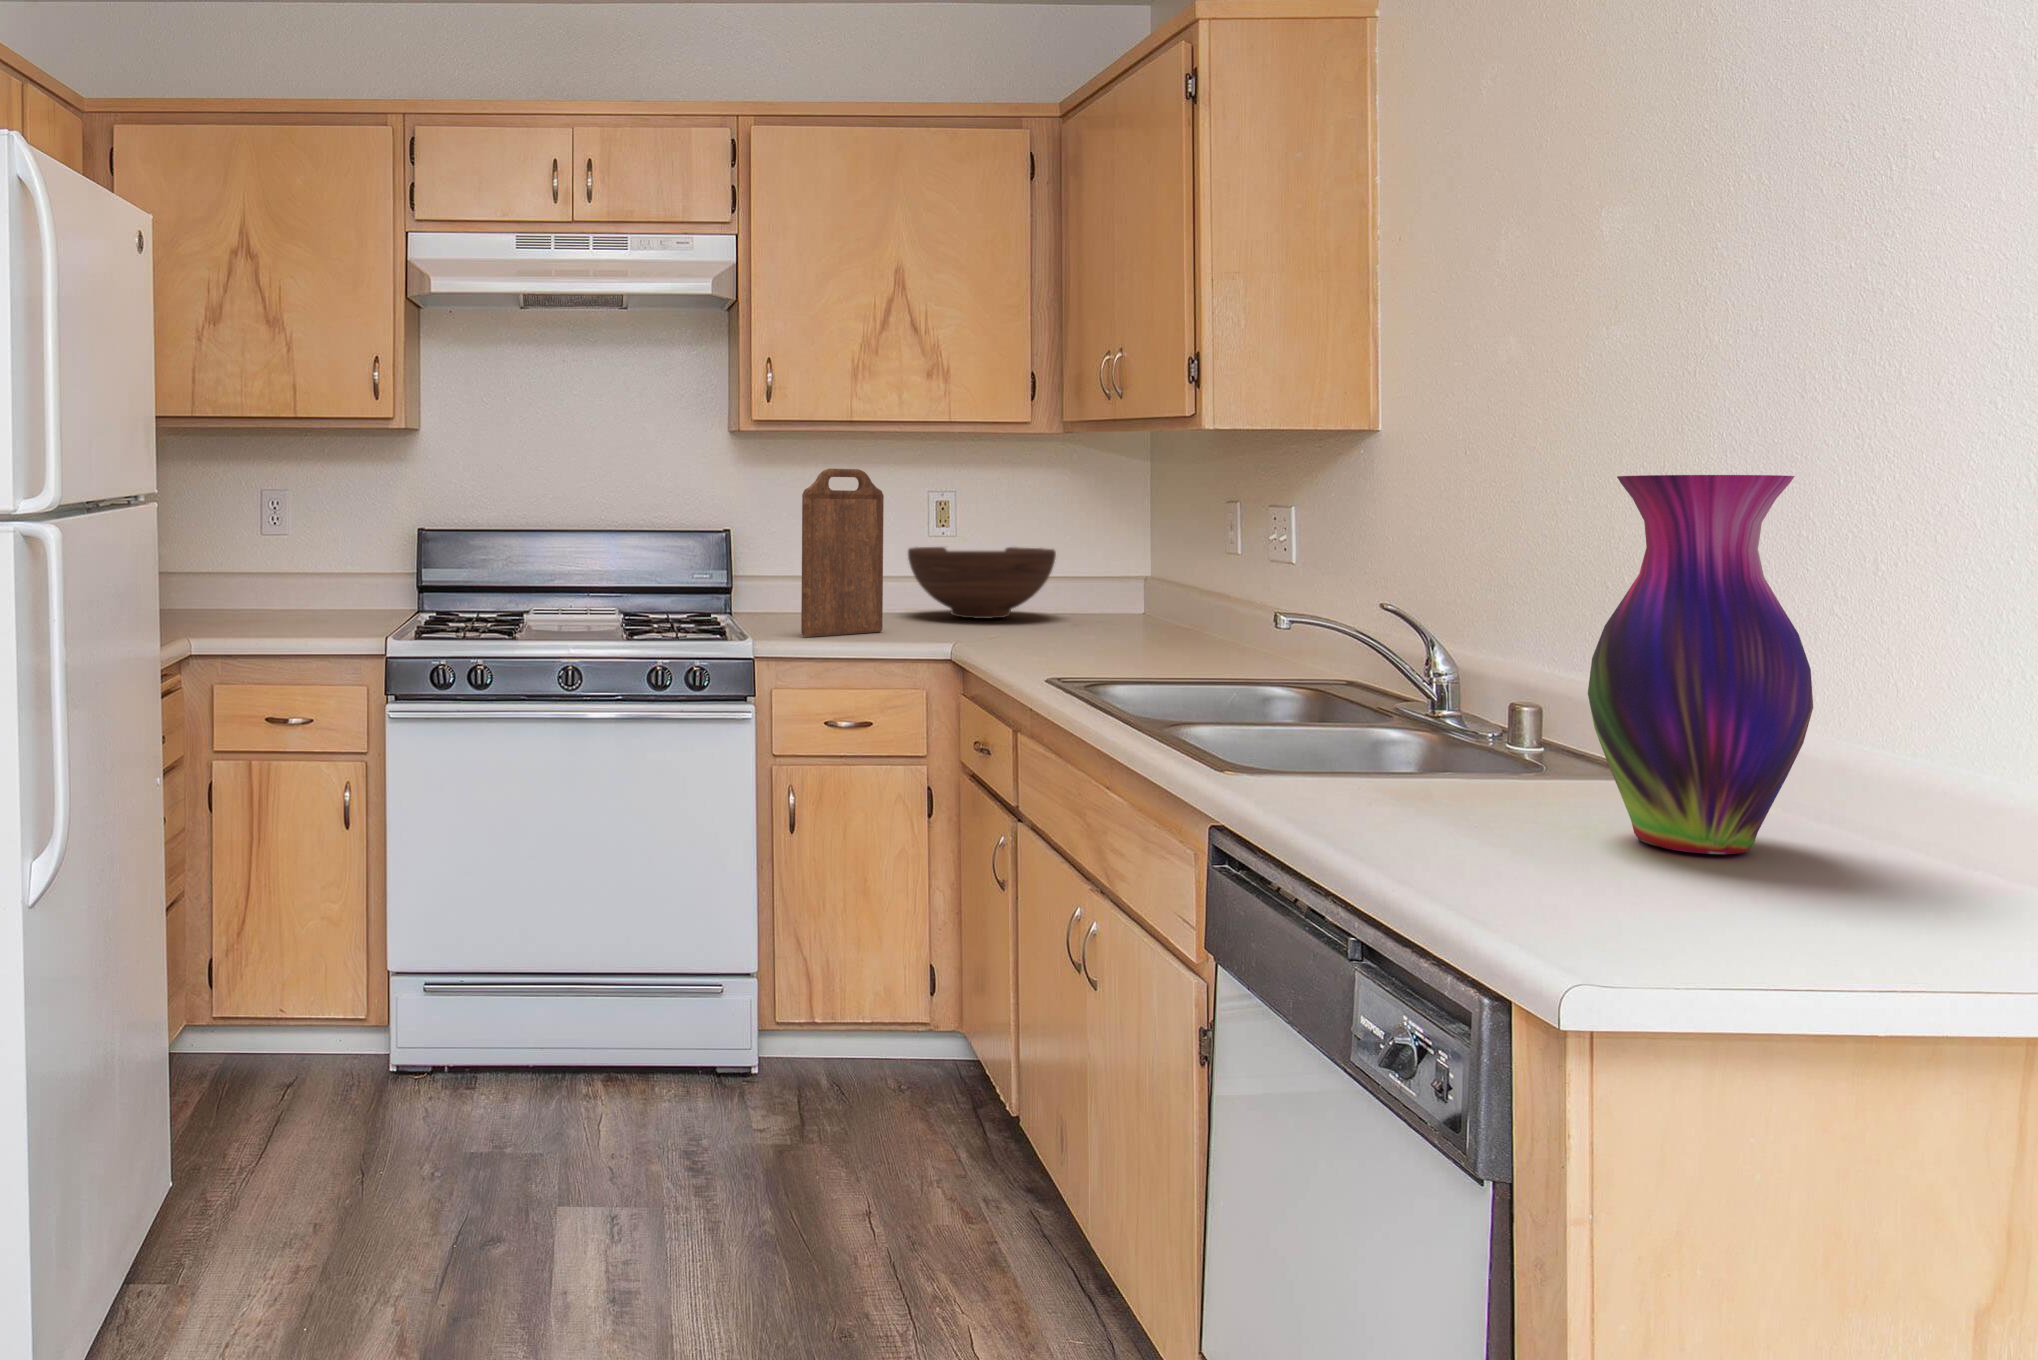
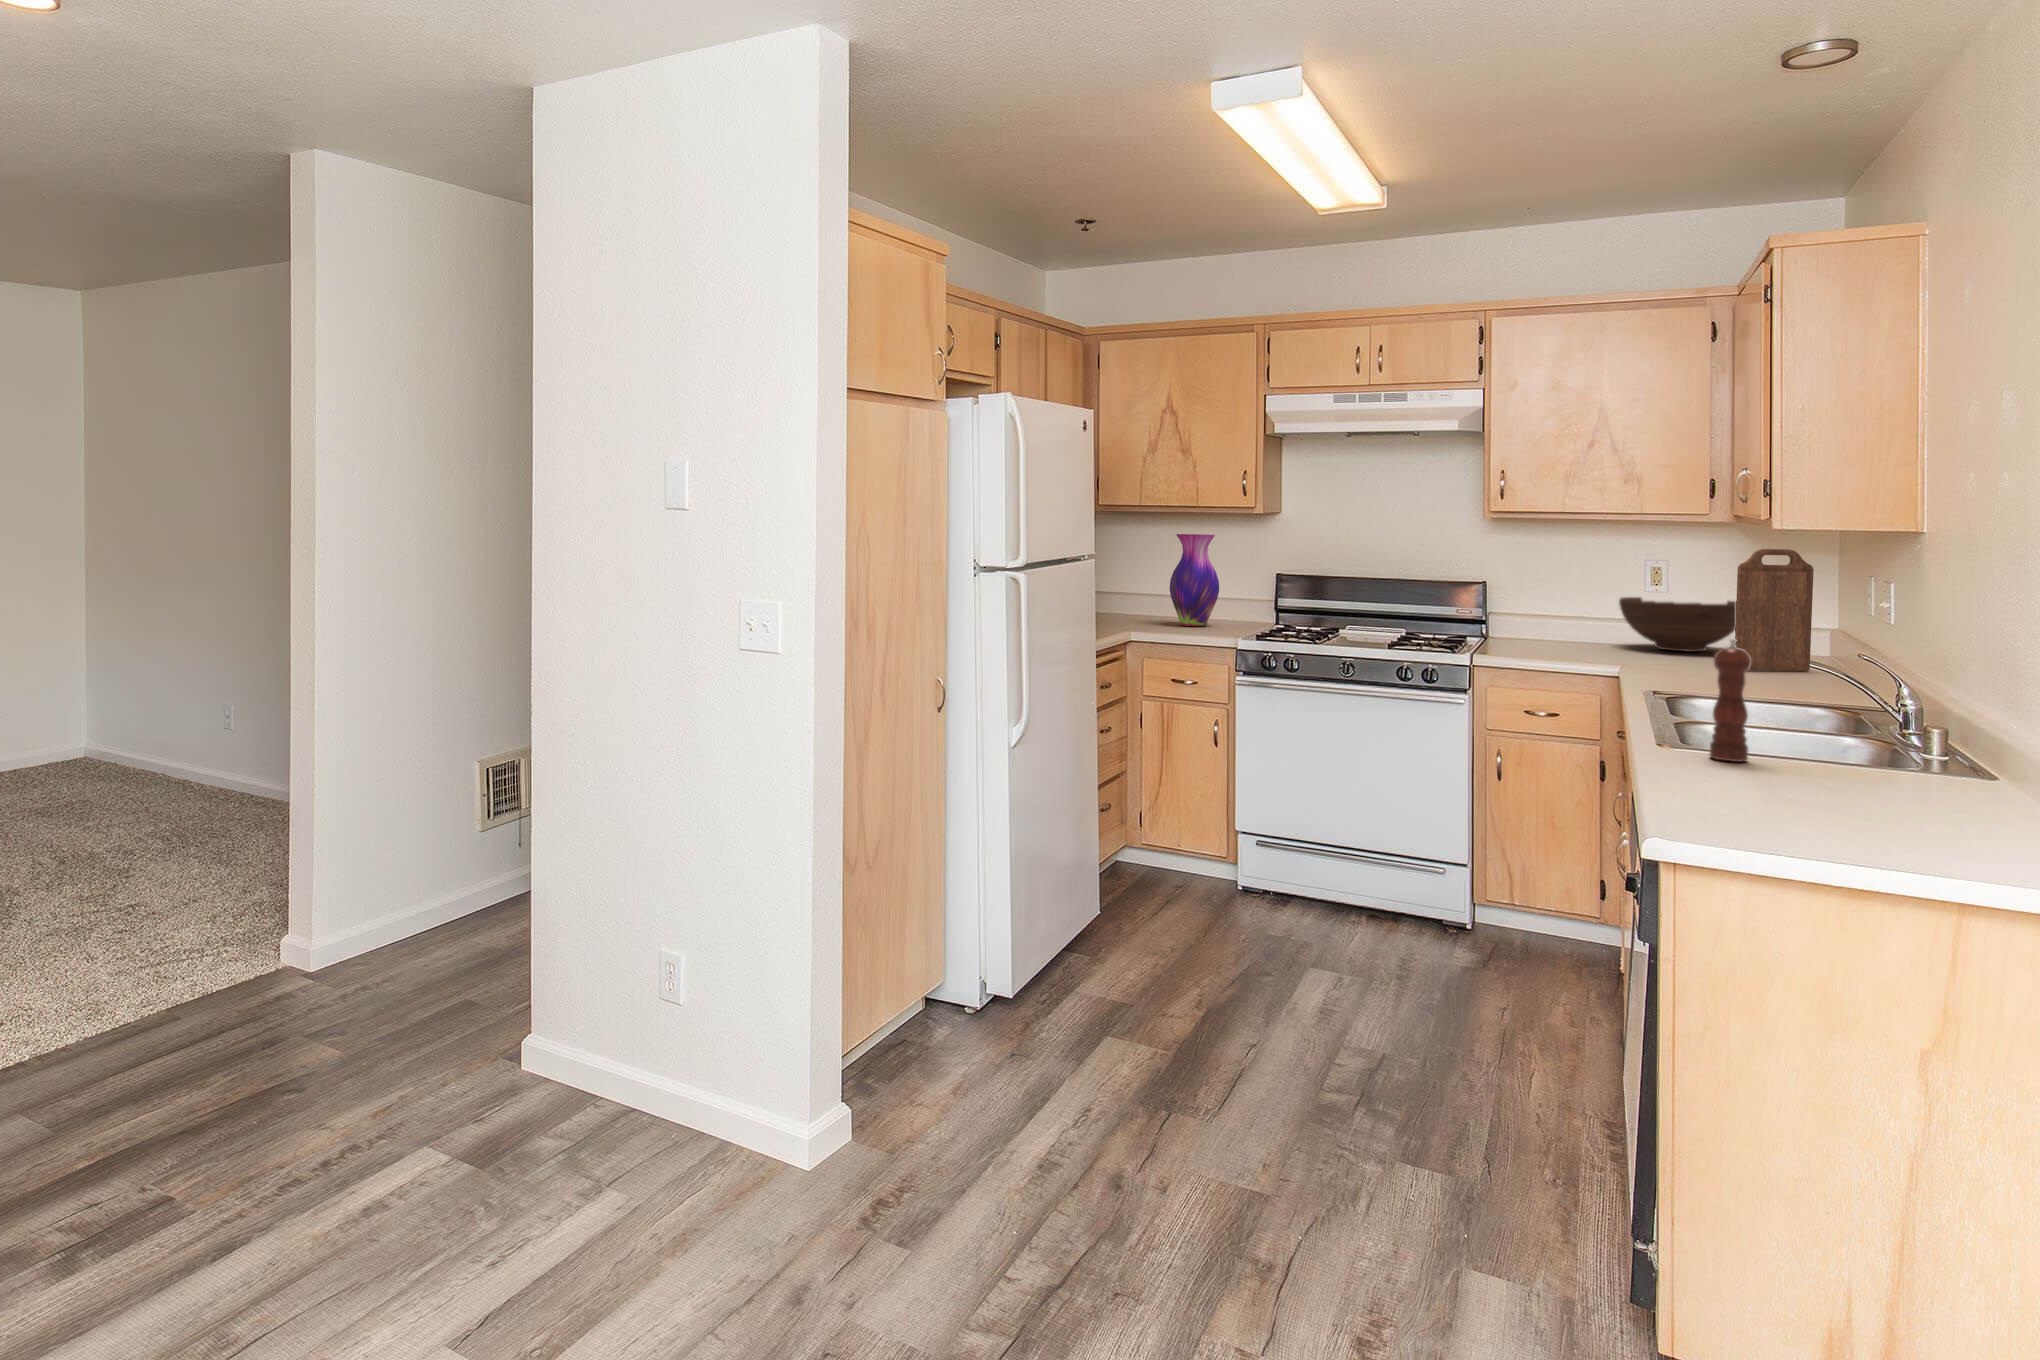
cutting board: present [801,469,884,636] -> present [1735,549,1814,672]
vase: present [1588,475,1813,854] -> present [1169,534,1219,626]
pepper mill: none [1372,588,1436,812] -> present [1709,639,1751,762]

